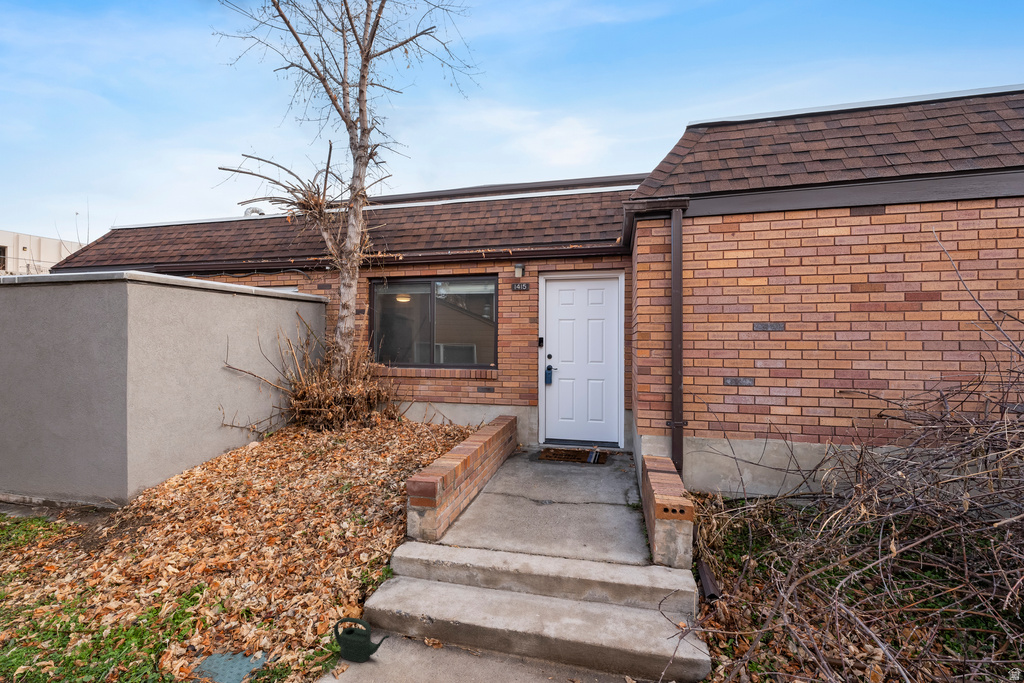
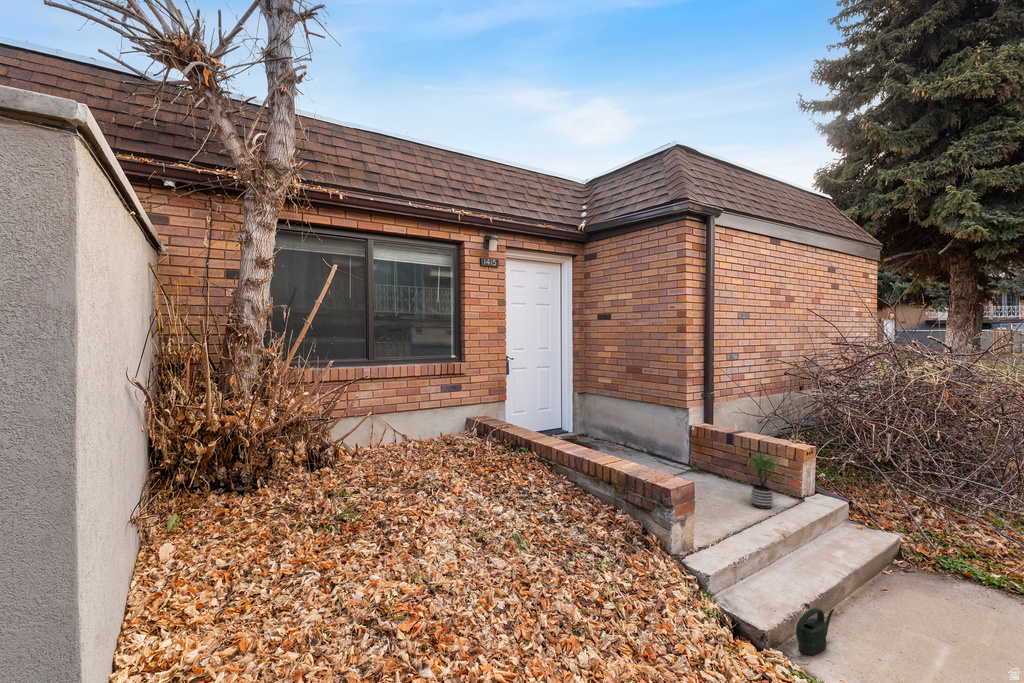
potted plant: none [551,486,596,554] -> present [747,453,779,509]

